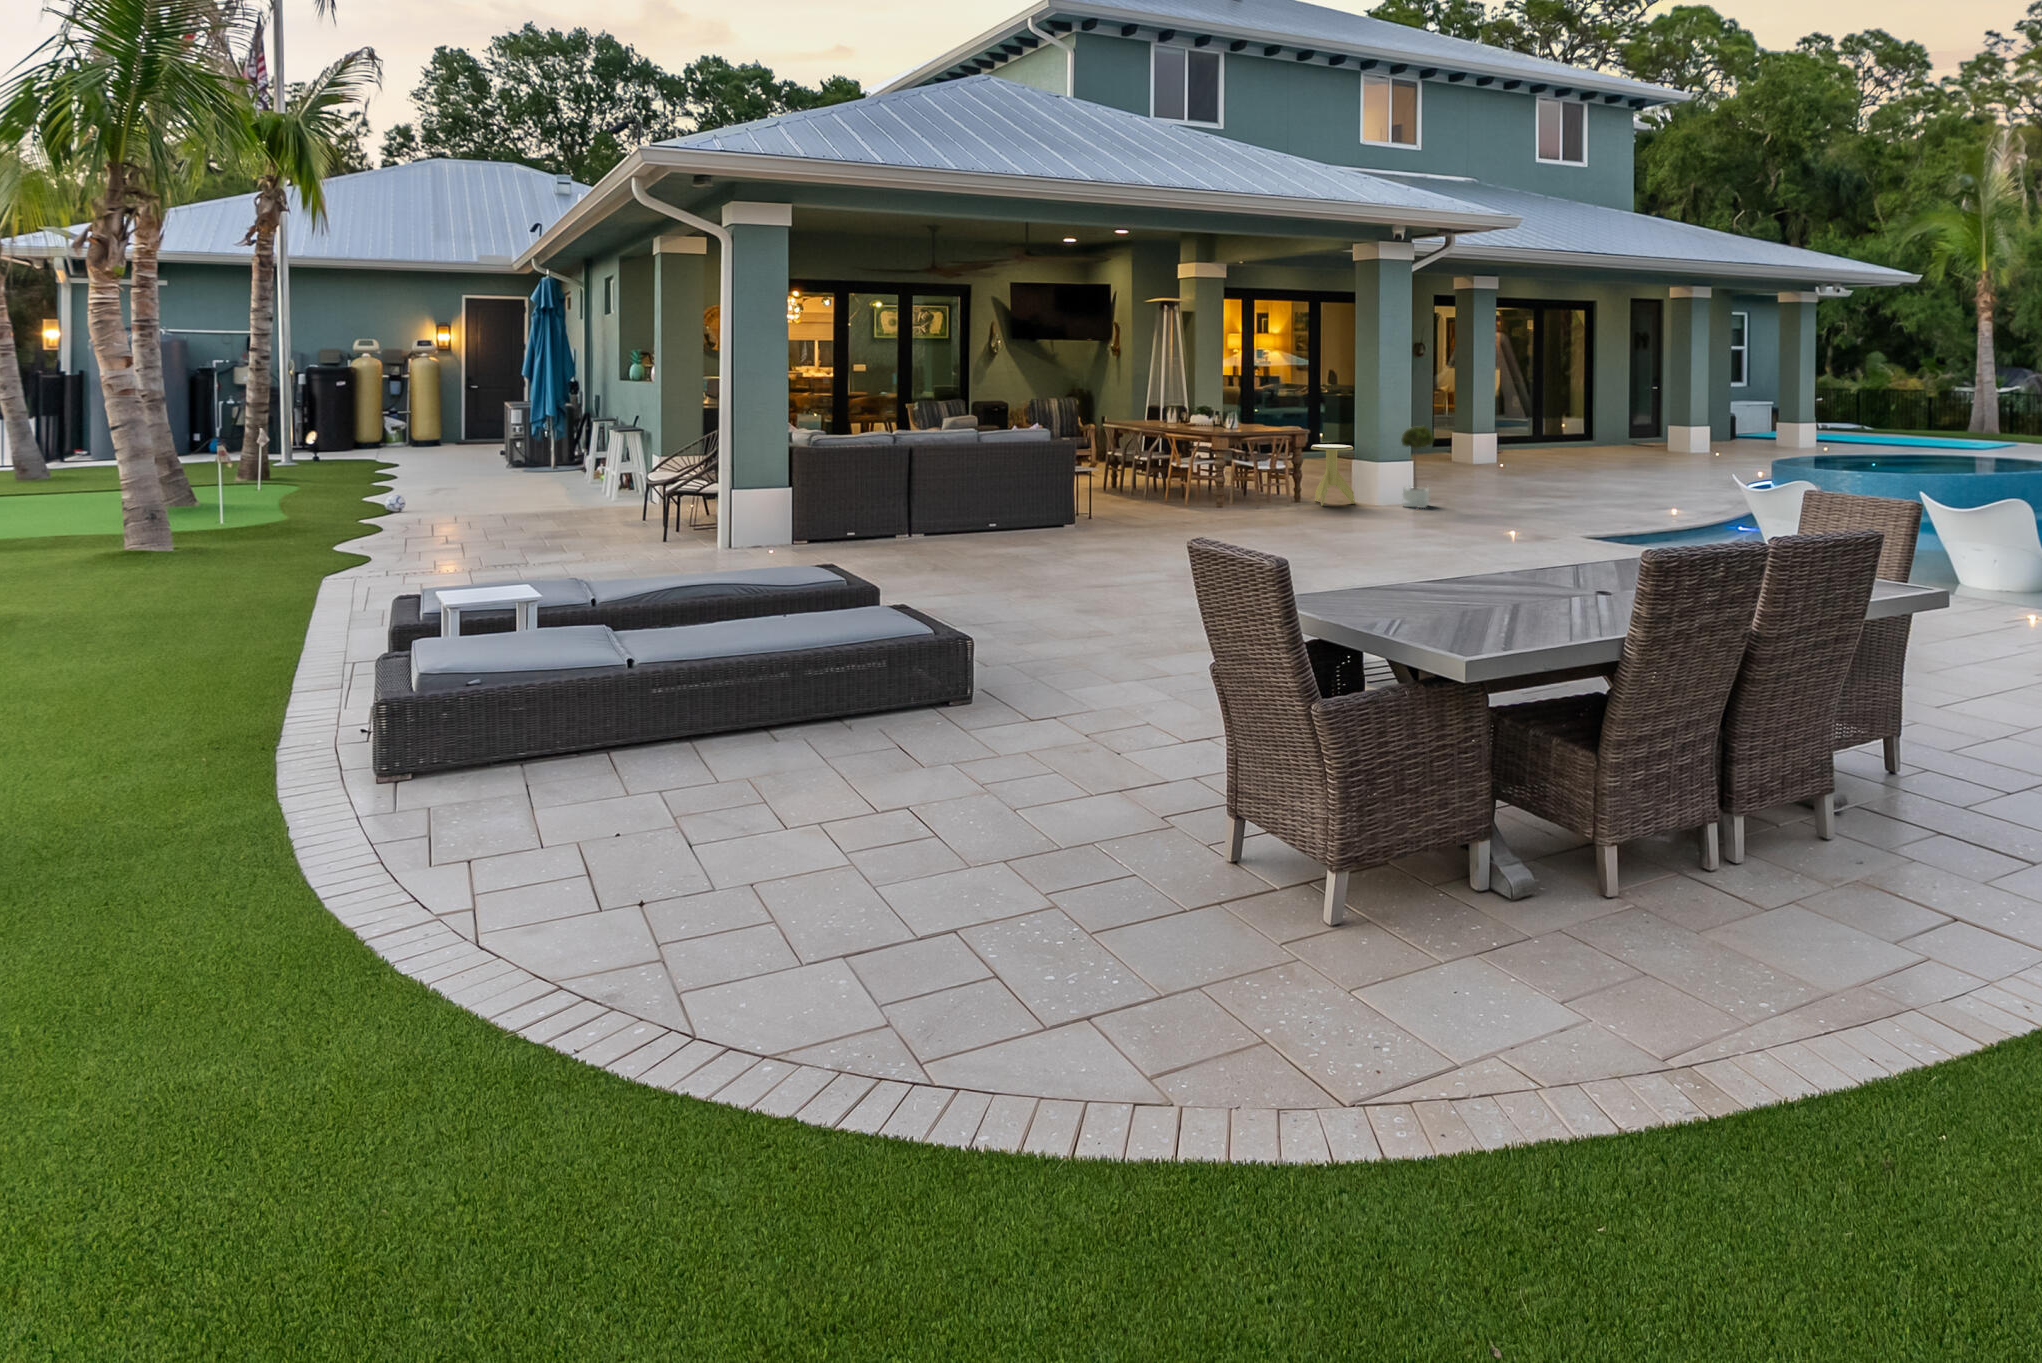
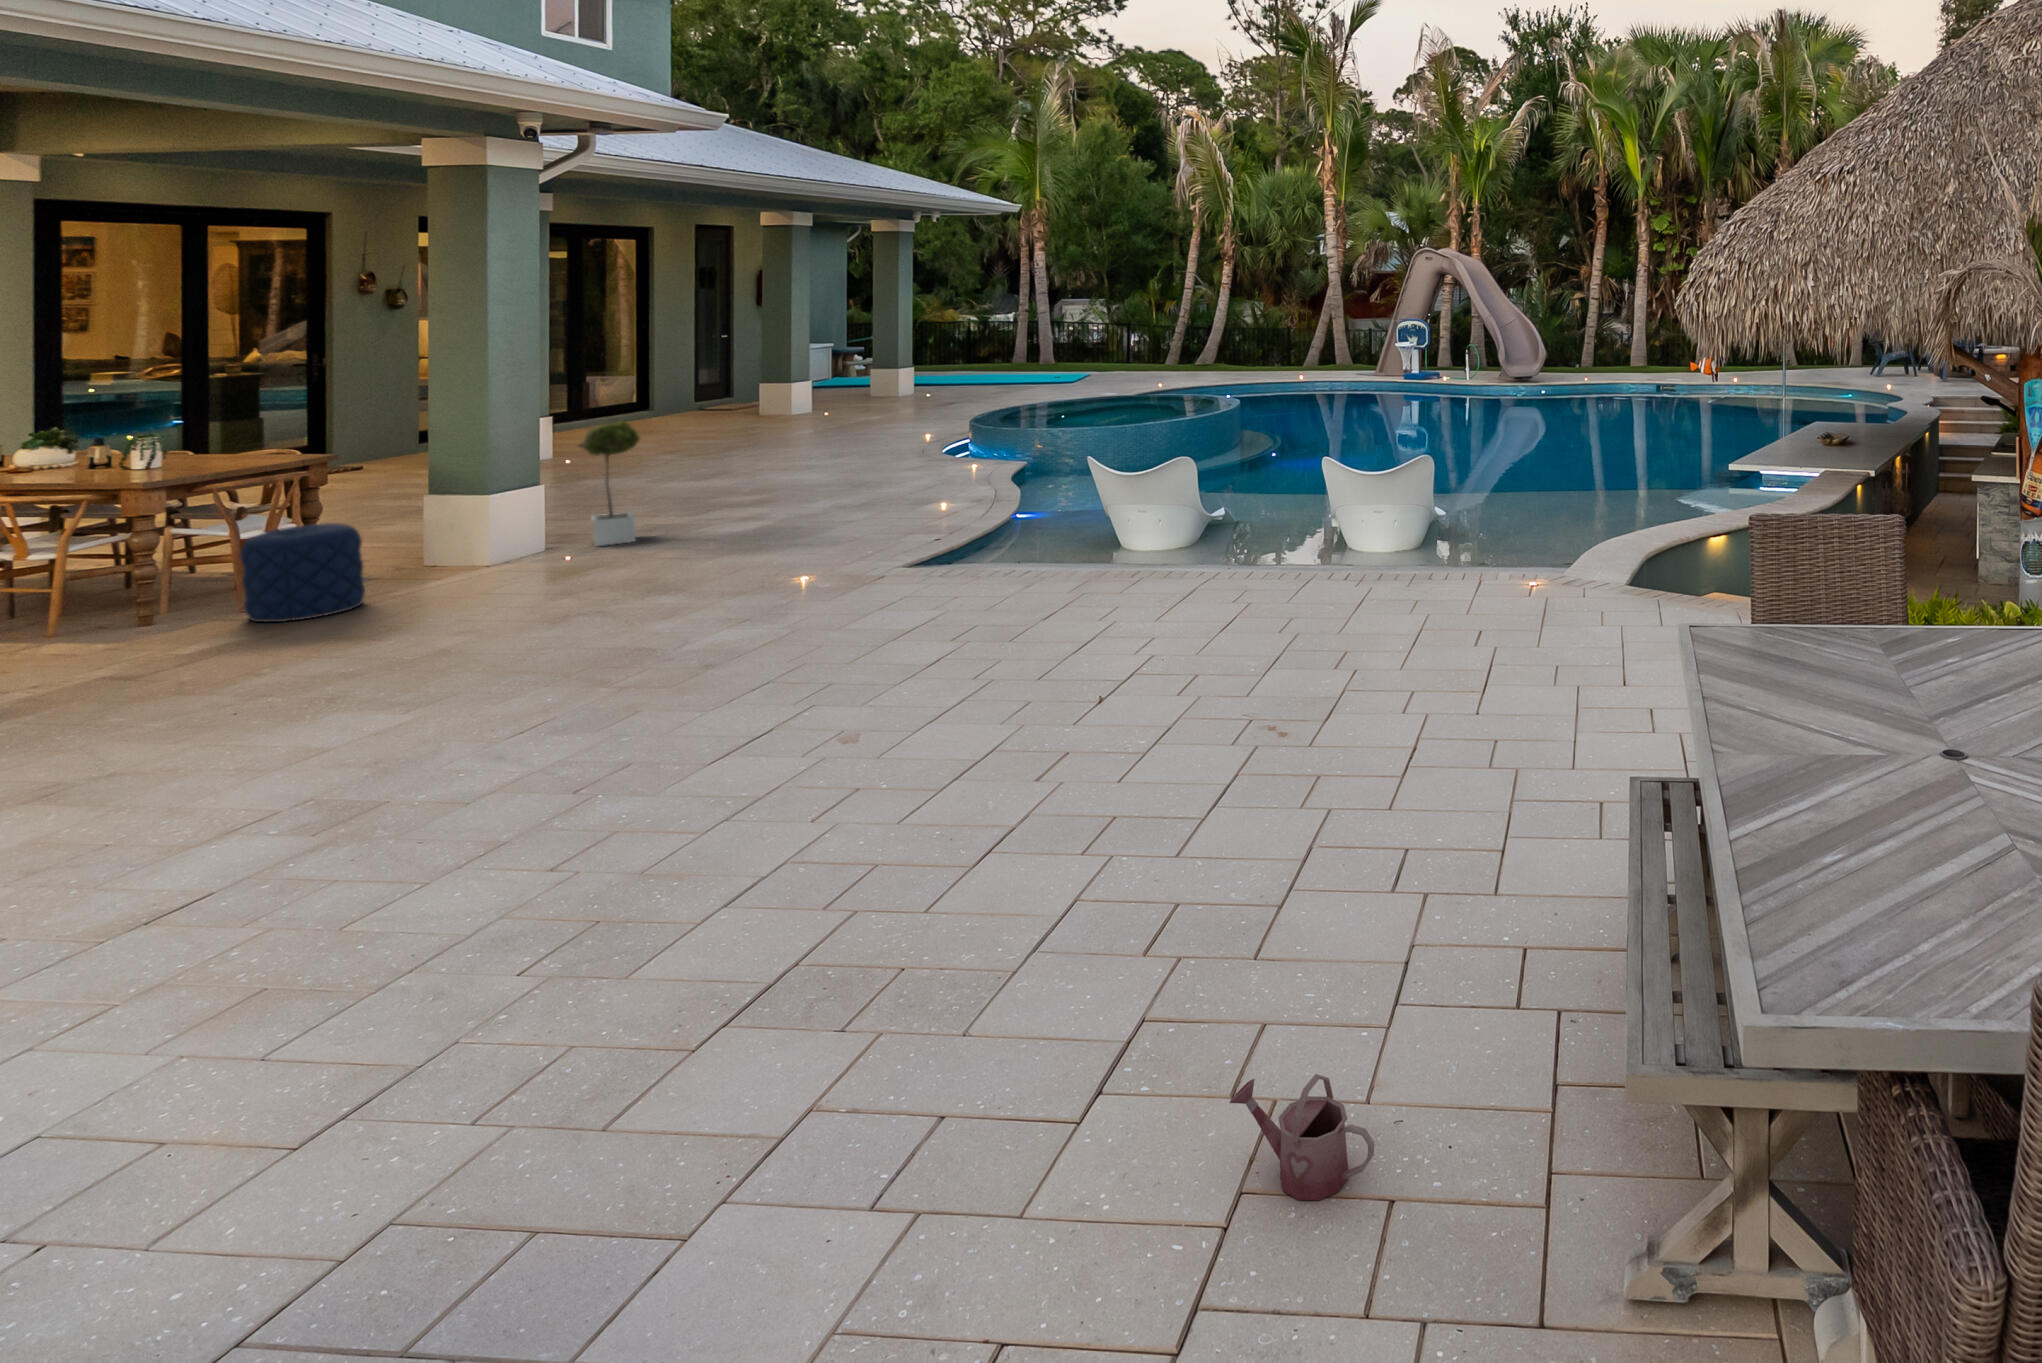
side table: present [1311,444,1355,506] -> none [402,466,499,573]
pouf: none [1221,463,1271,513] -> present [240,523,365,622]
watering can: none [1130,681,1165,732] -> present [1229,1074,1374,1200]

